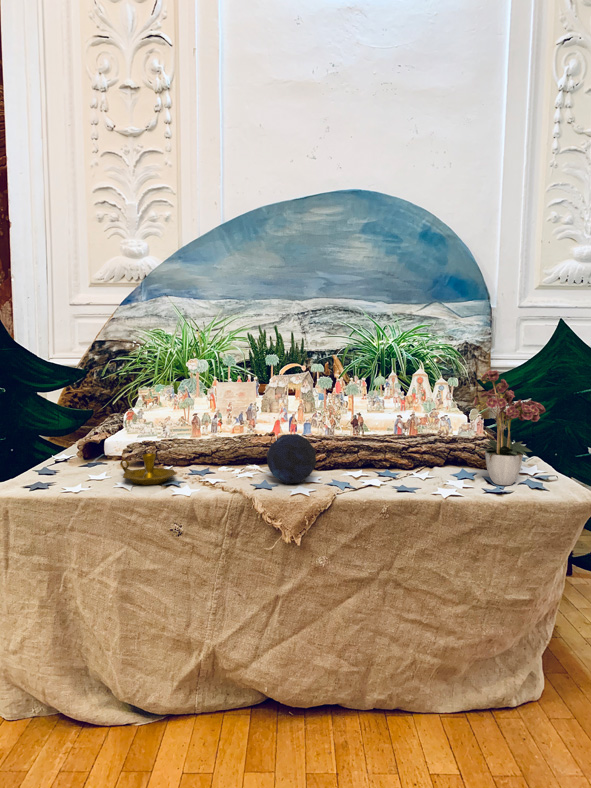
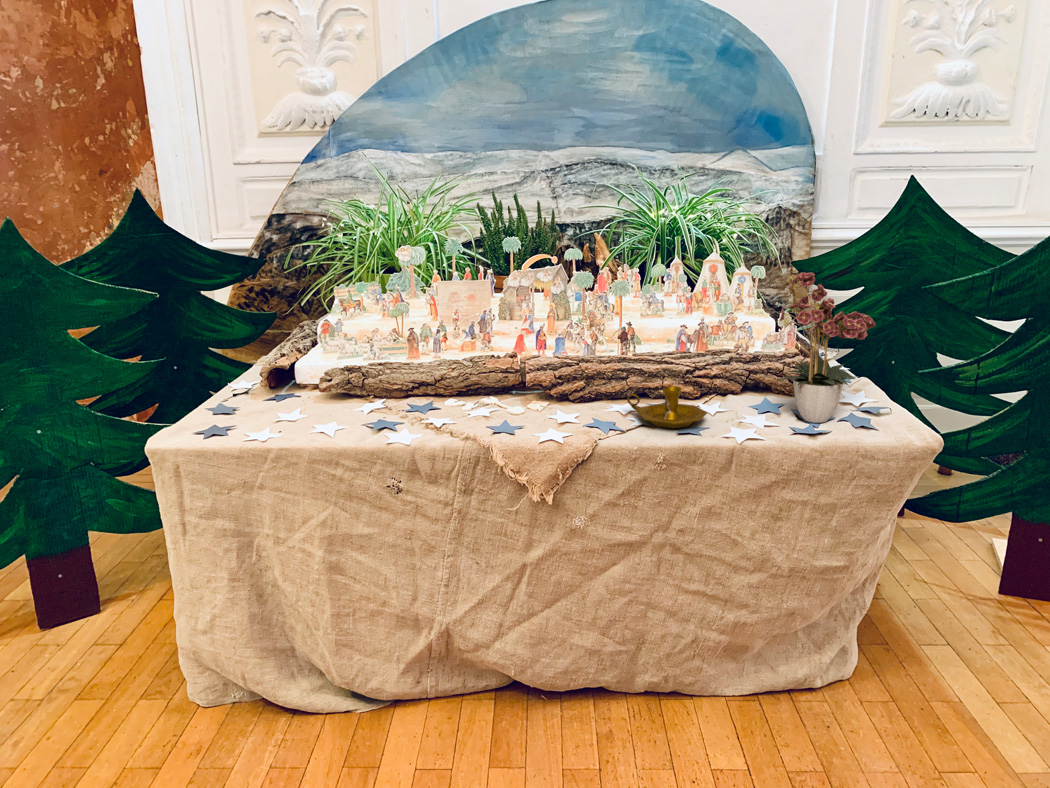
decorative orb: present [267,434,316,484] -> none [508,360,572,424]
candlestick: present [120,453,176,485] -> present [627,386,707,428]

